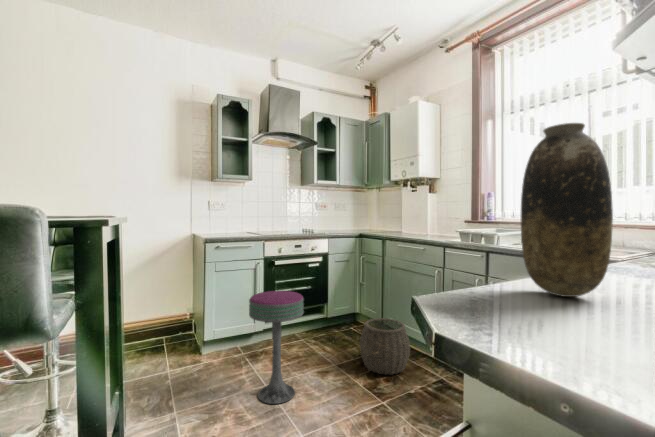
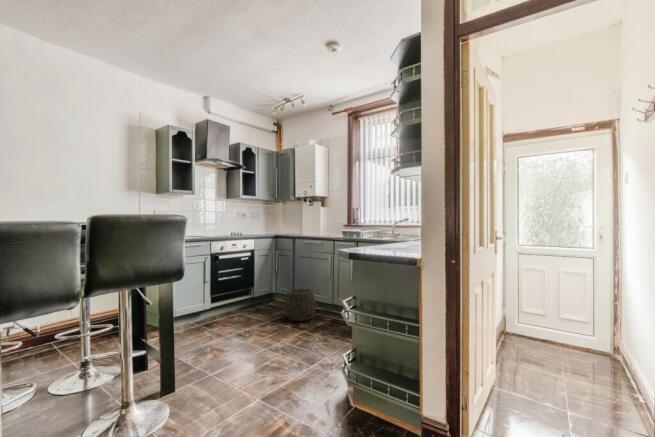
vase: present [521,123,613,297] -> none [372,196,396,250]
bar stool: present [249,291,304,404] -> none [219,273,255,343]

